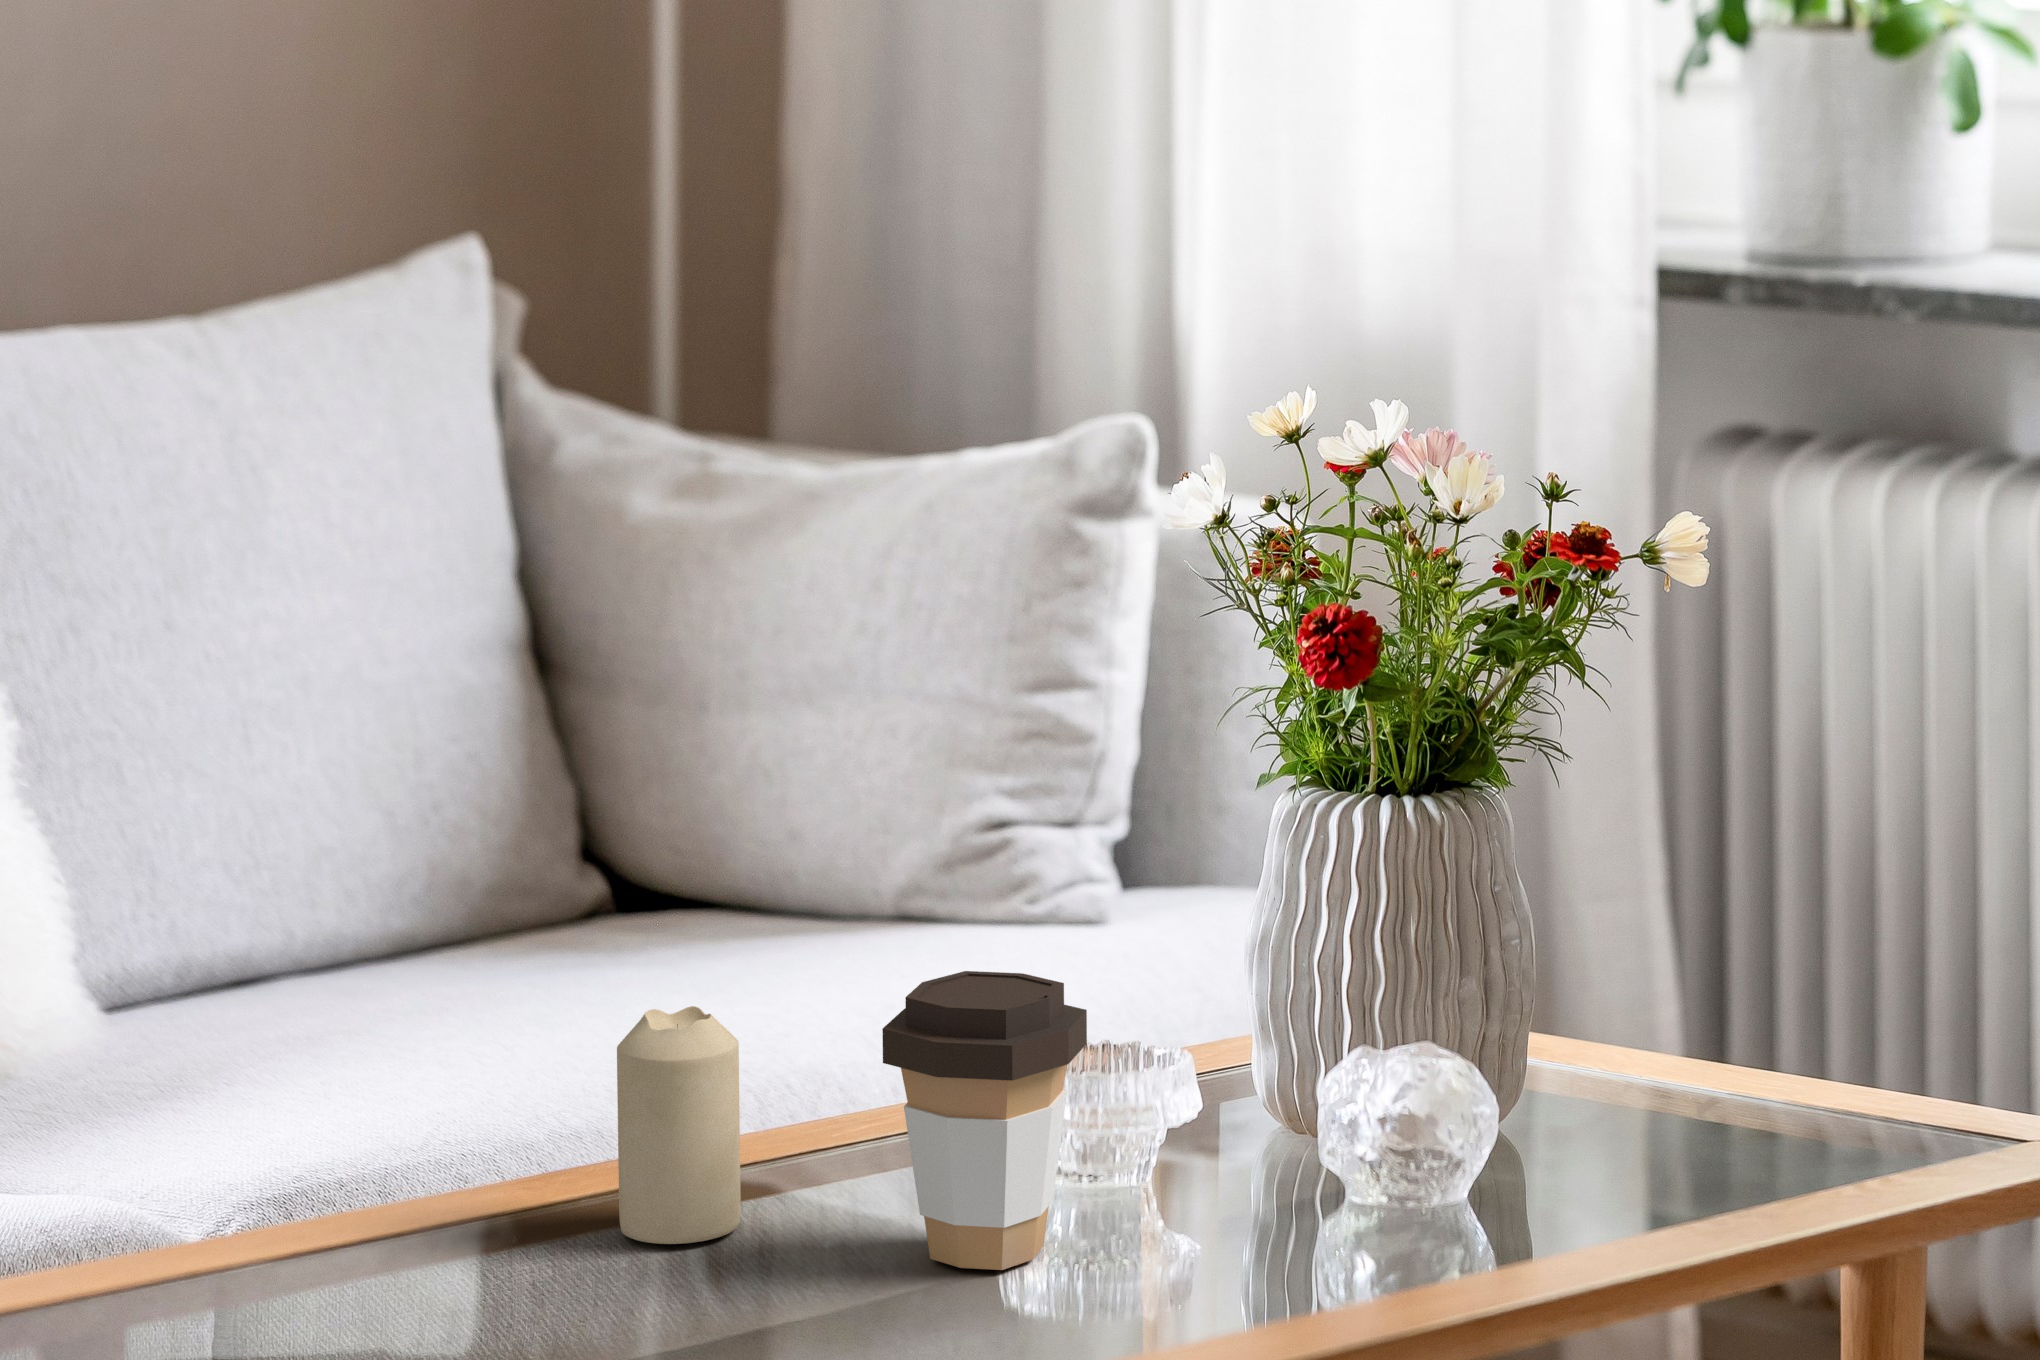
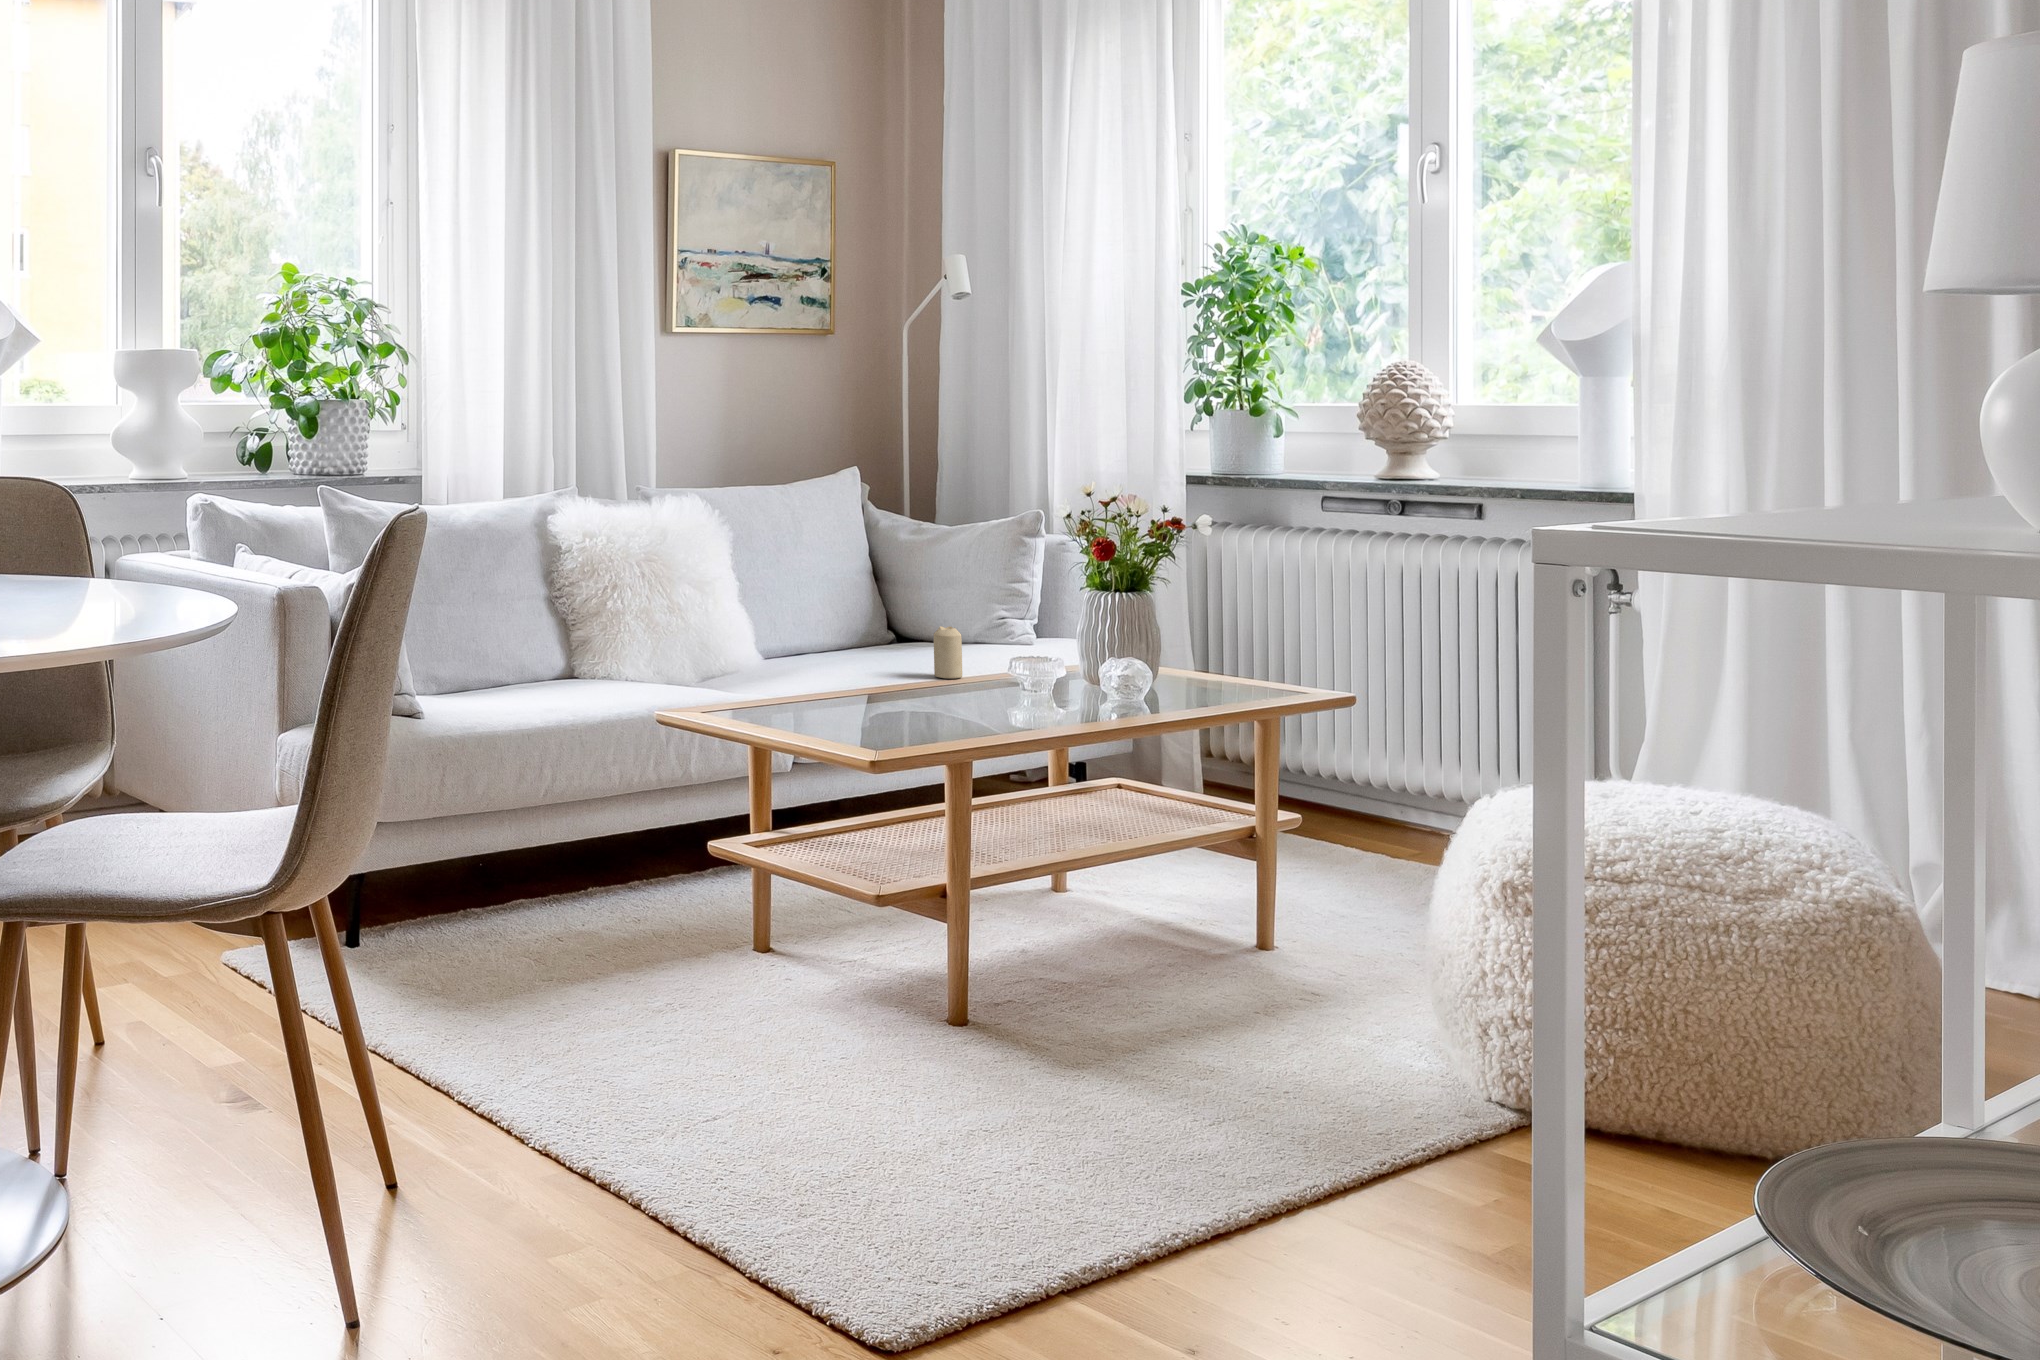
coffee cup: present [882,971,1087,1270] -> none [998,619,1045,685]

